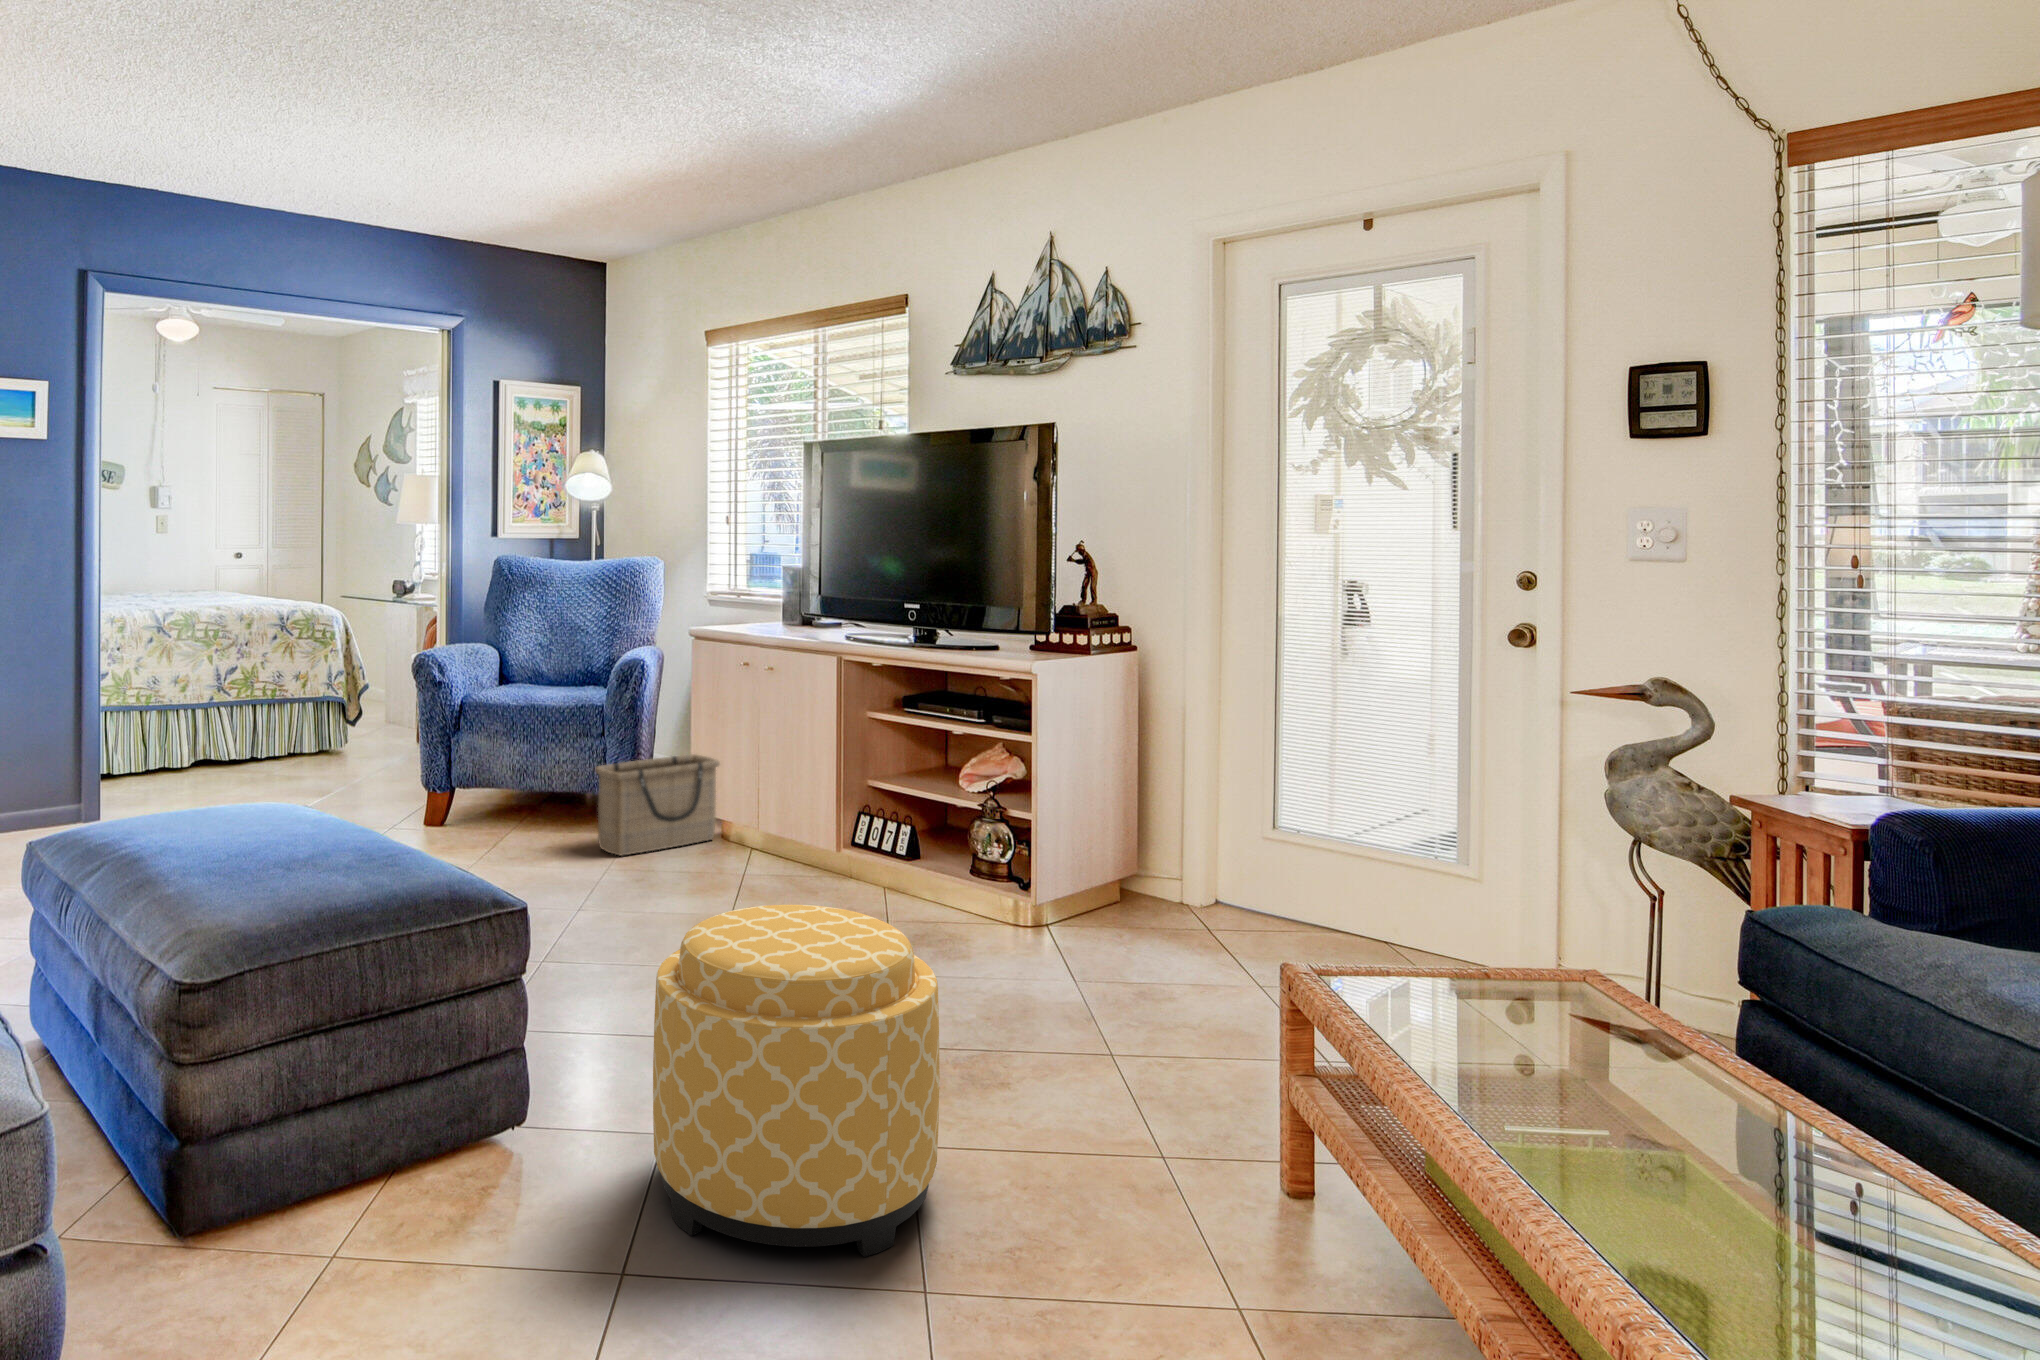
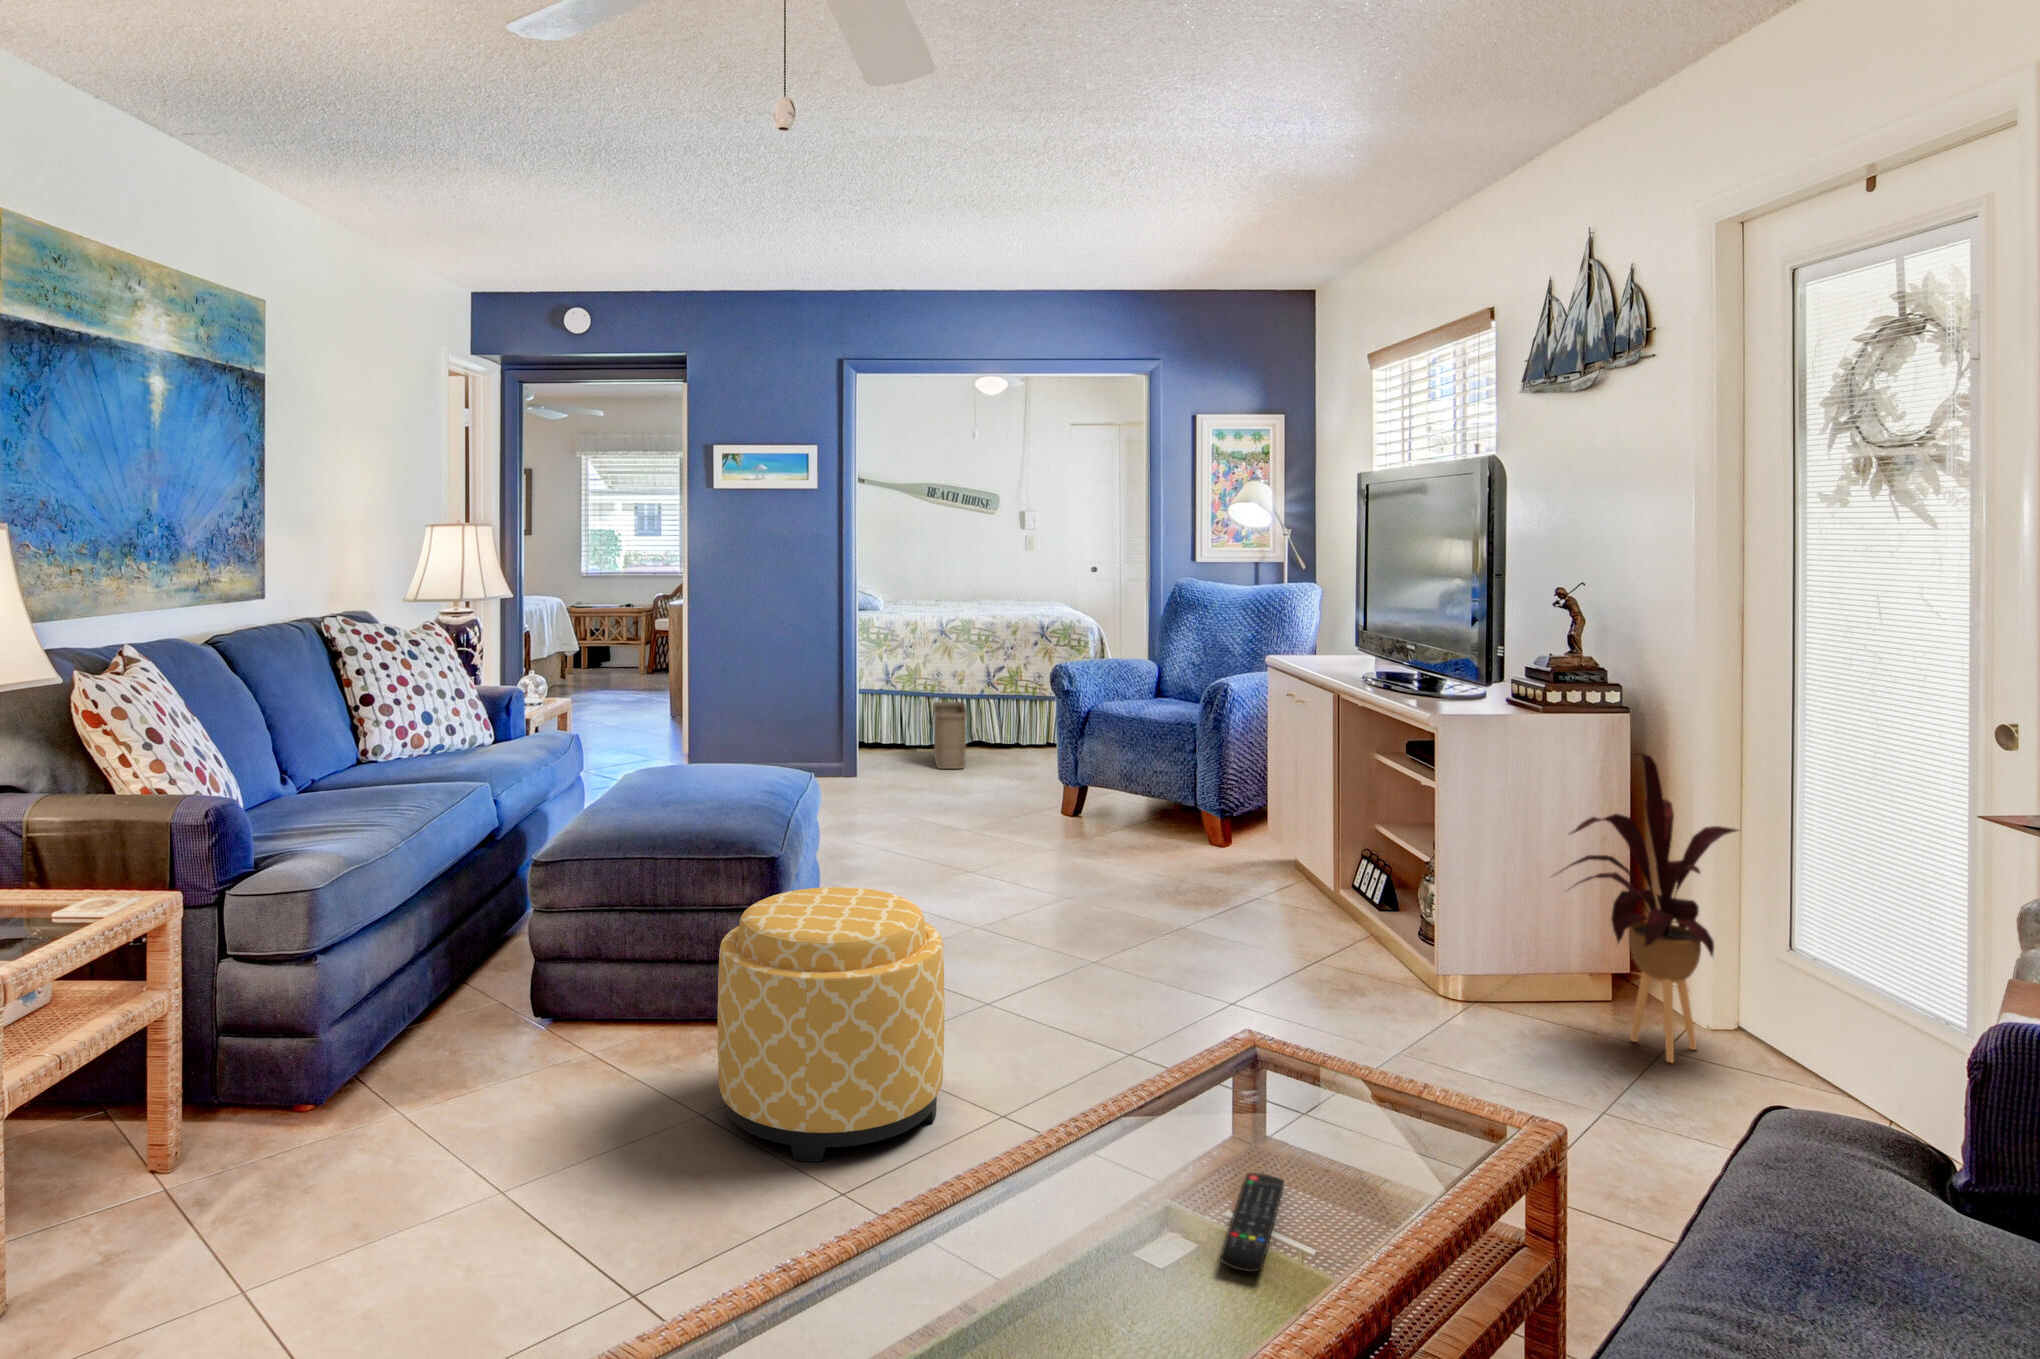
house plant: none [1119,673,1254,924] -> present [1560,753,1738,1062]
basket: present [595,754,720,856] -> present [931,702,970,769]
remote control: none [1487,1064,1665,1145] -> present [1221,1173,1284,1272]

